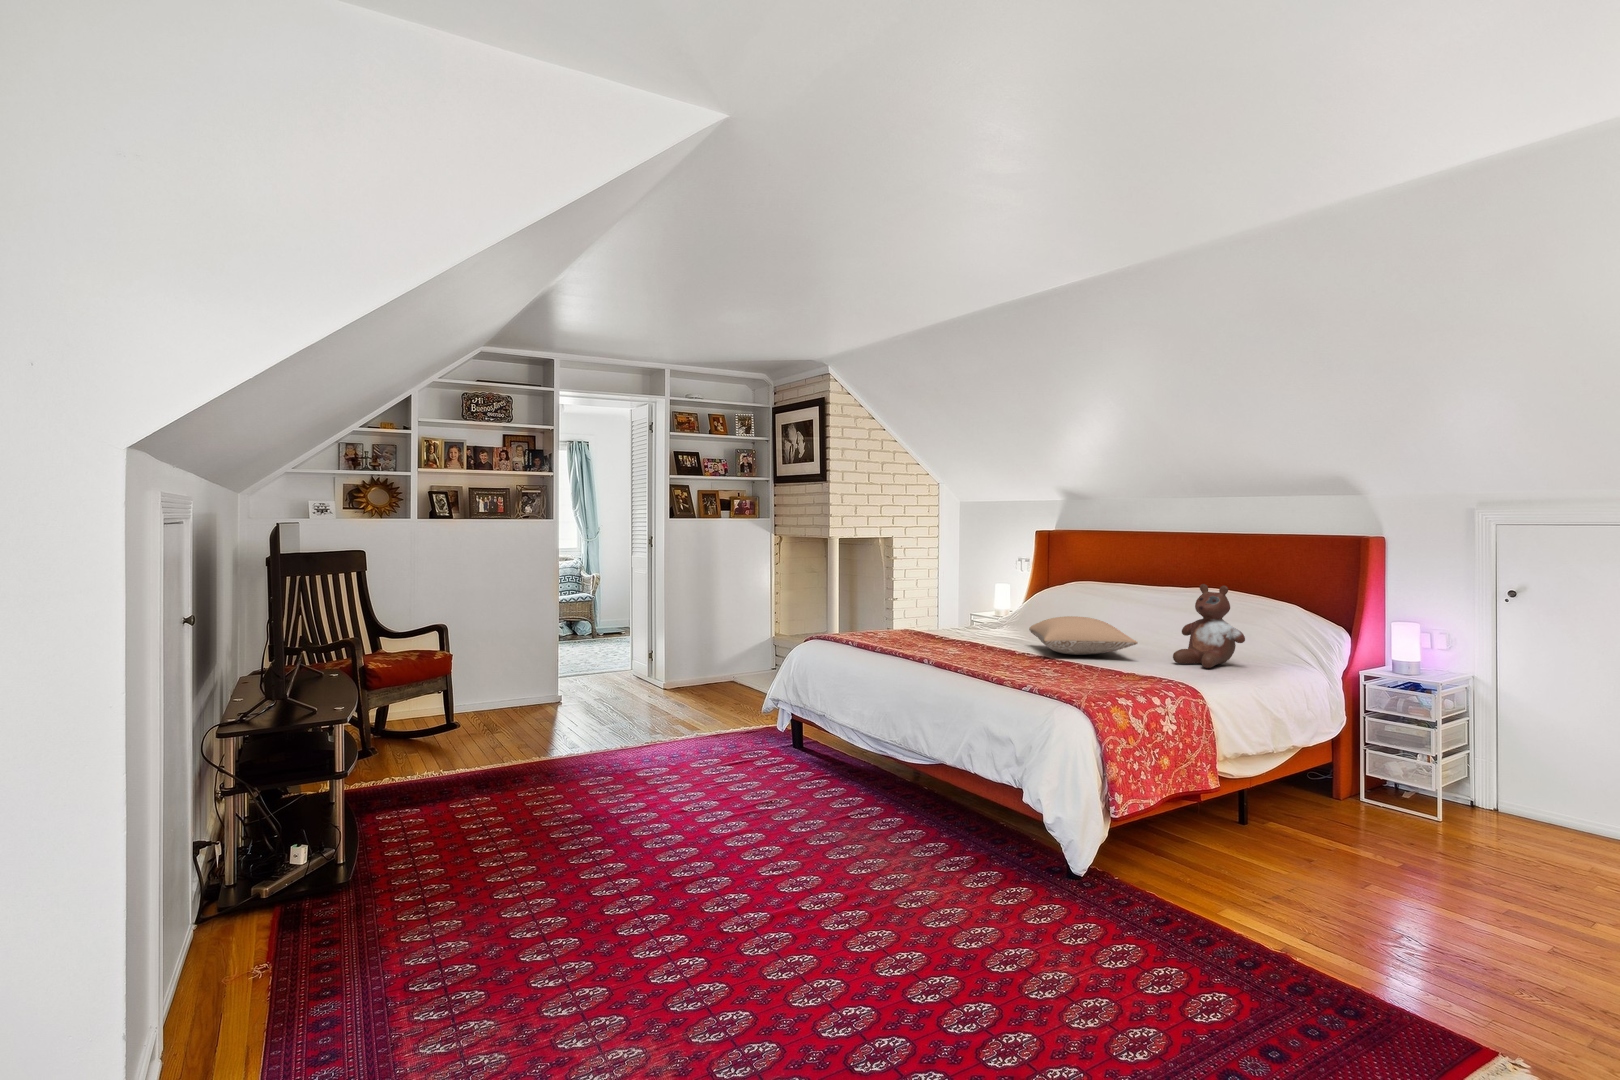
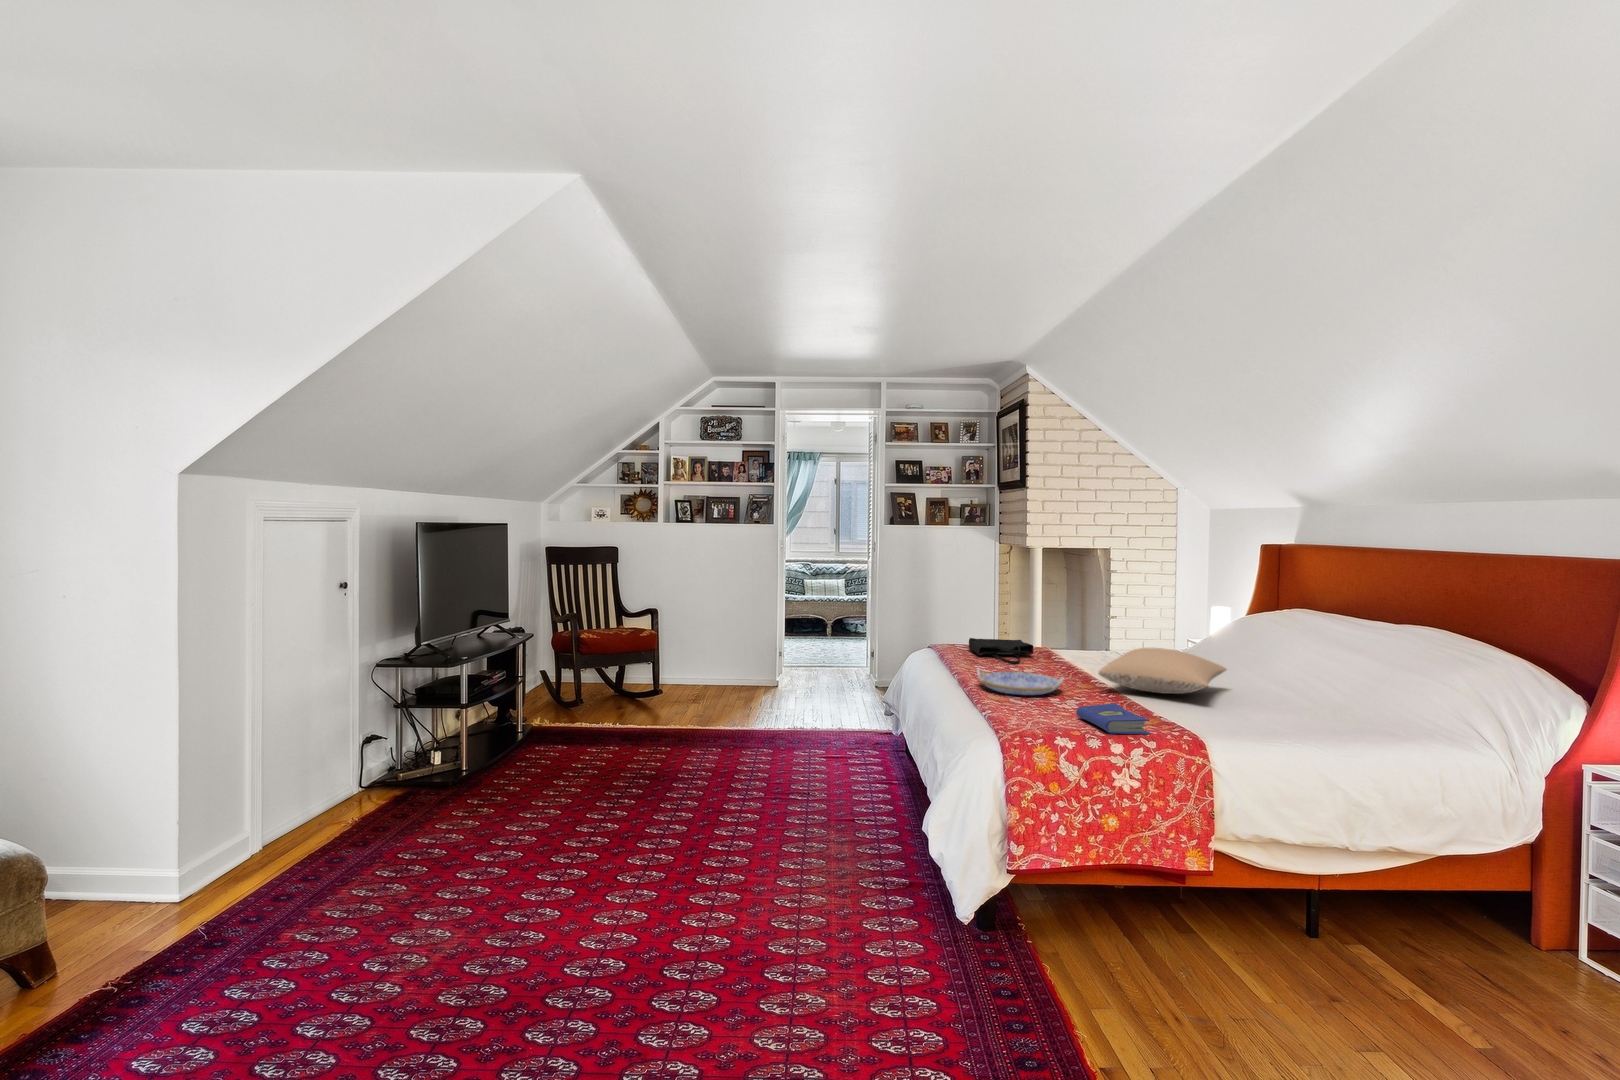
stuffed bear: present [1173,584,1245,668] -> none [1250,622,1340,726]
tote bag: none [859,623,928,644] -> present [969,638,1033,664]
serving tray: none [946,647,1025,668] -> present [977,669,1064,695]
hardcover book: none [1083,663,1156,688] -> present [1076,703,1150,734]

